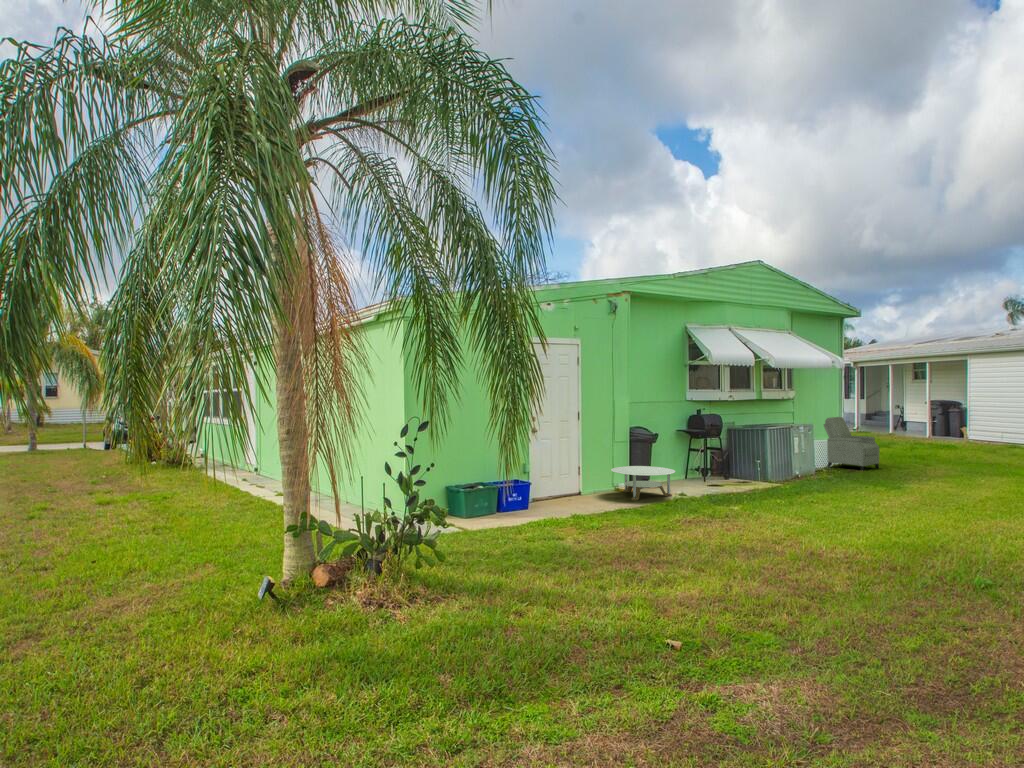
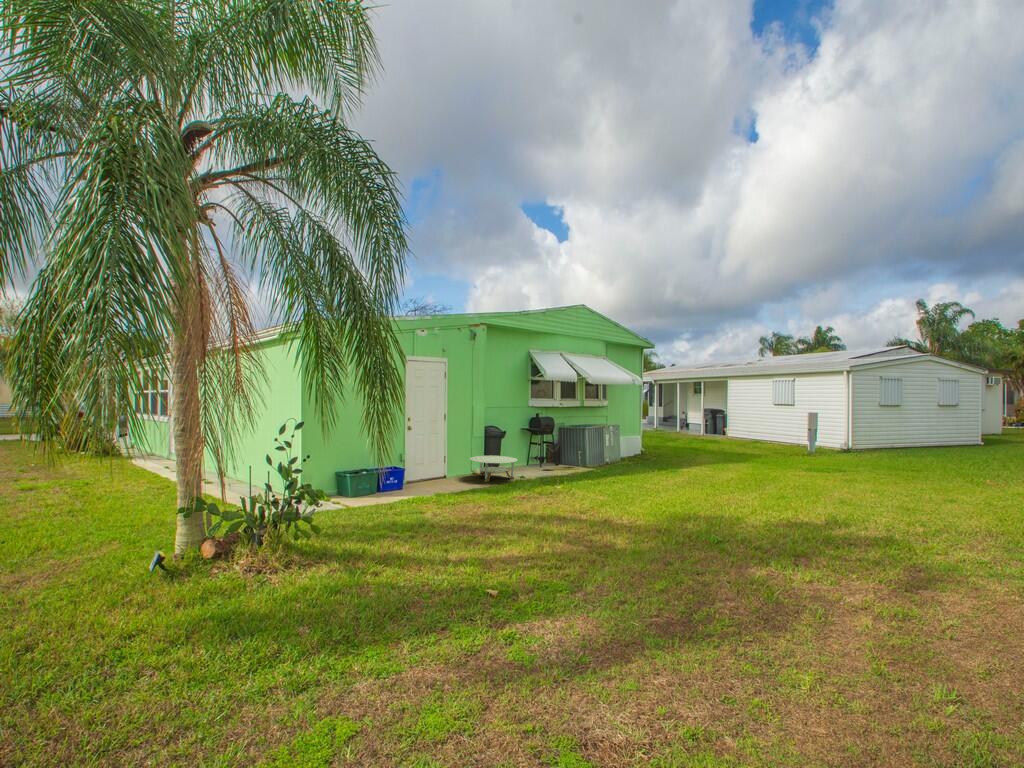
chair: present [824,417,879,471] -> none [628,420,664,459]

